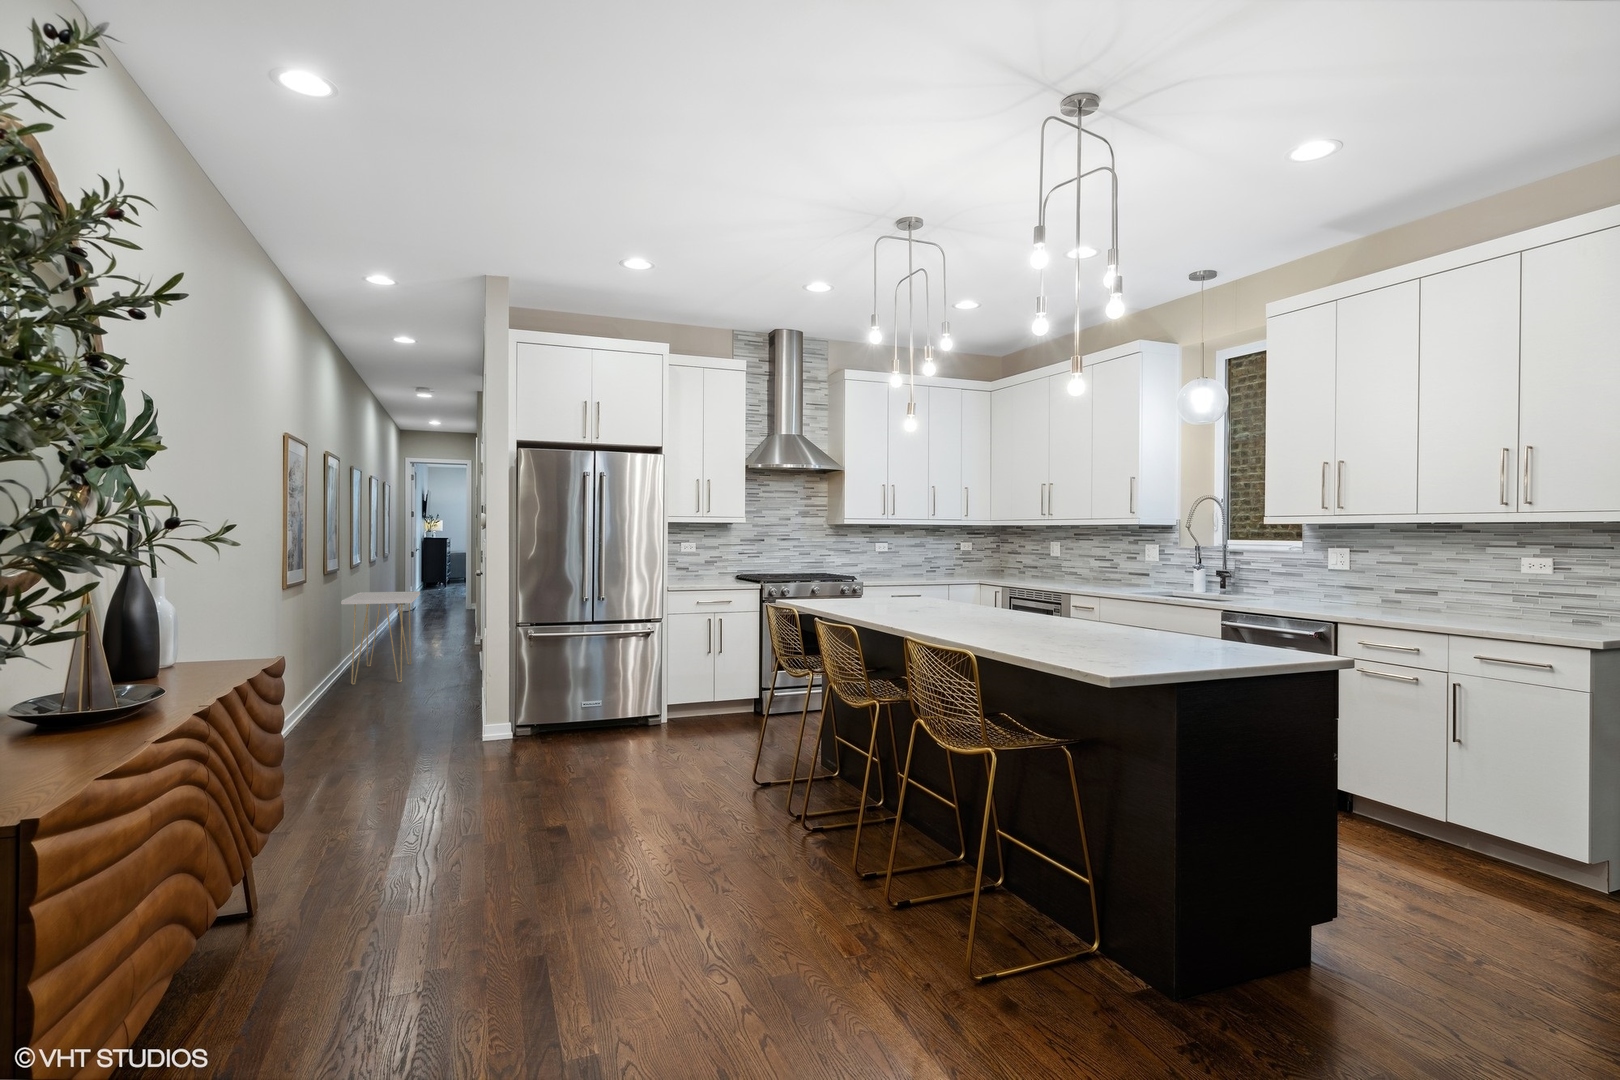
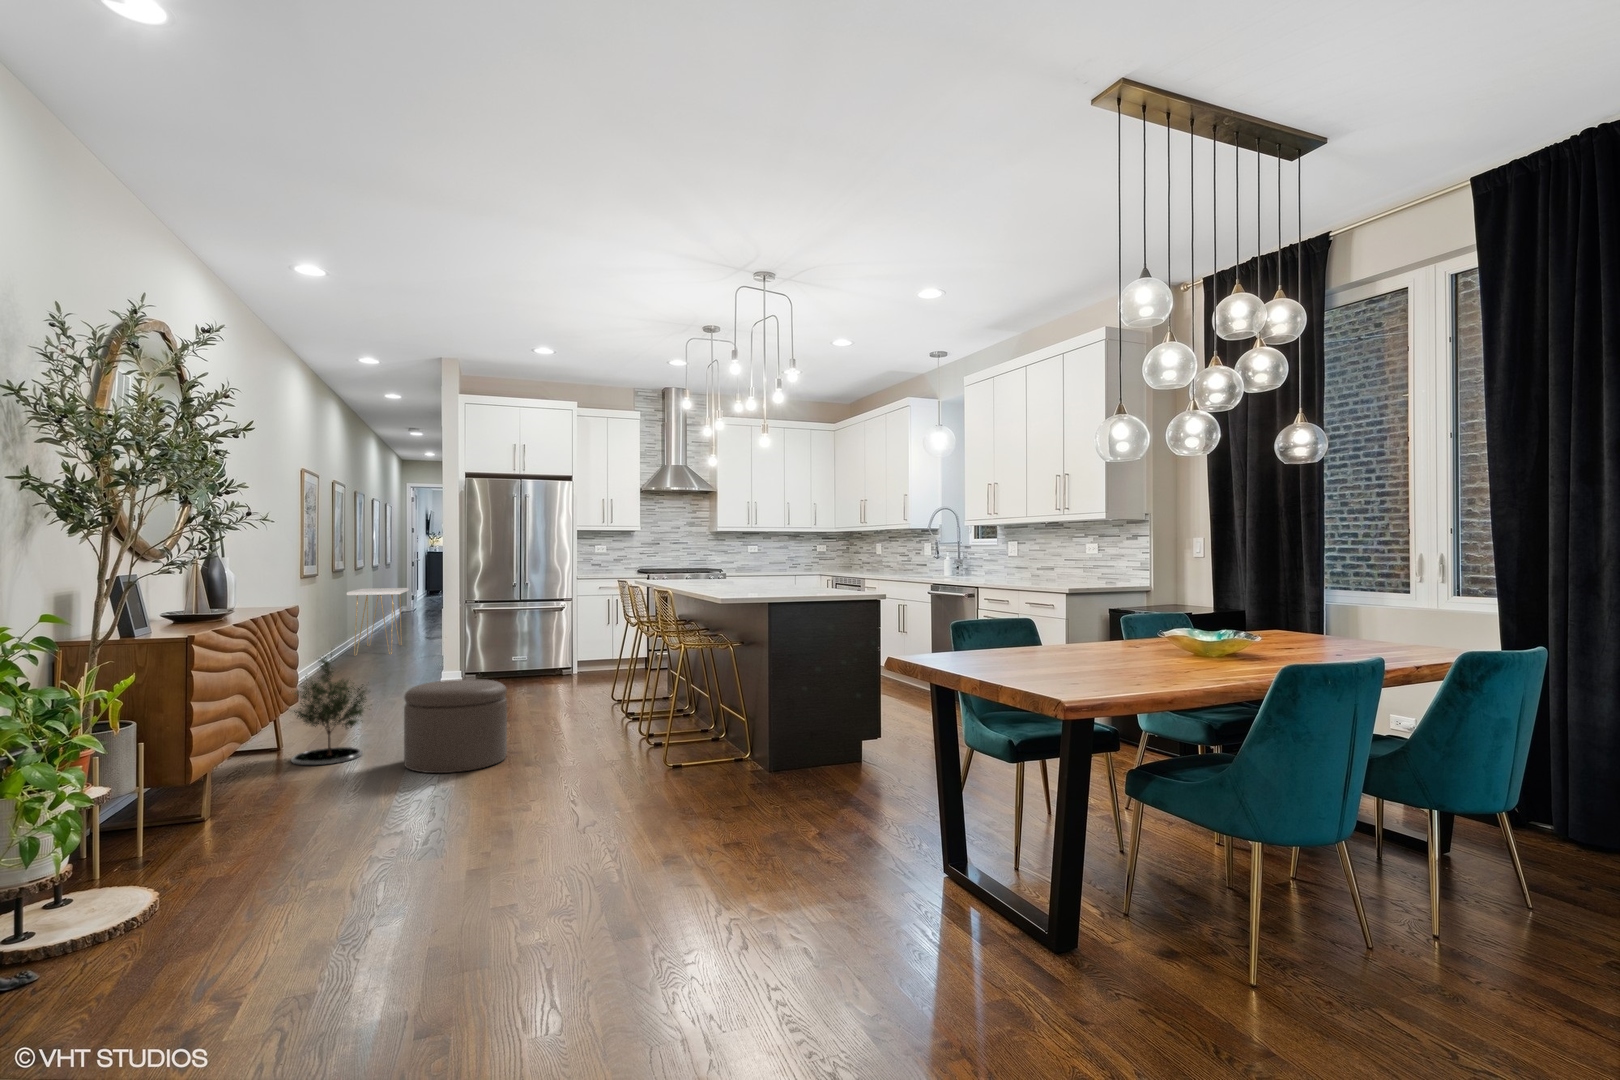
potted tree: none [247,756,411,996] -> present [291,654,366,765]
ottoman: none [480,811,668,1031] -> present [404,679,507,773]

